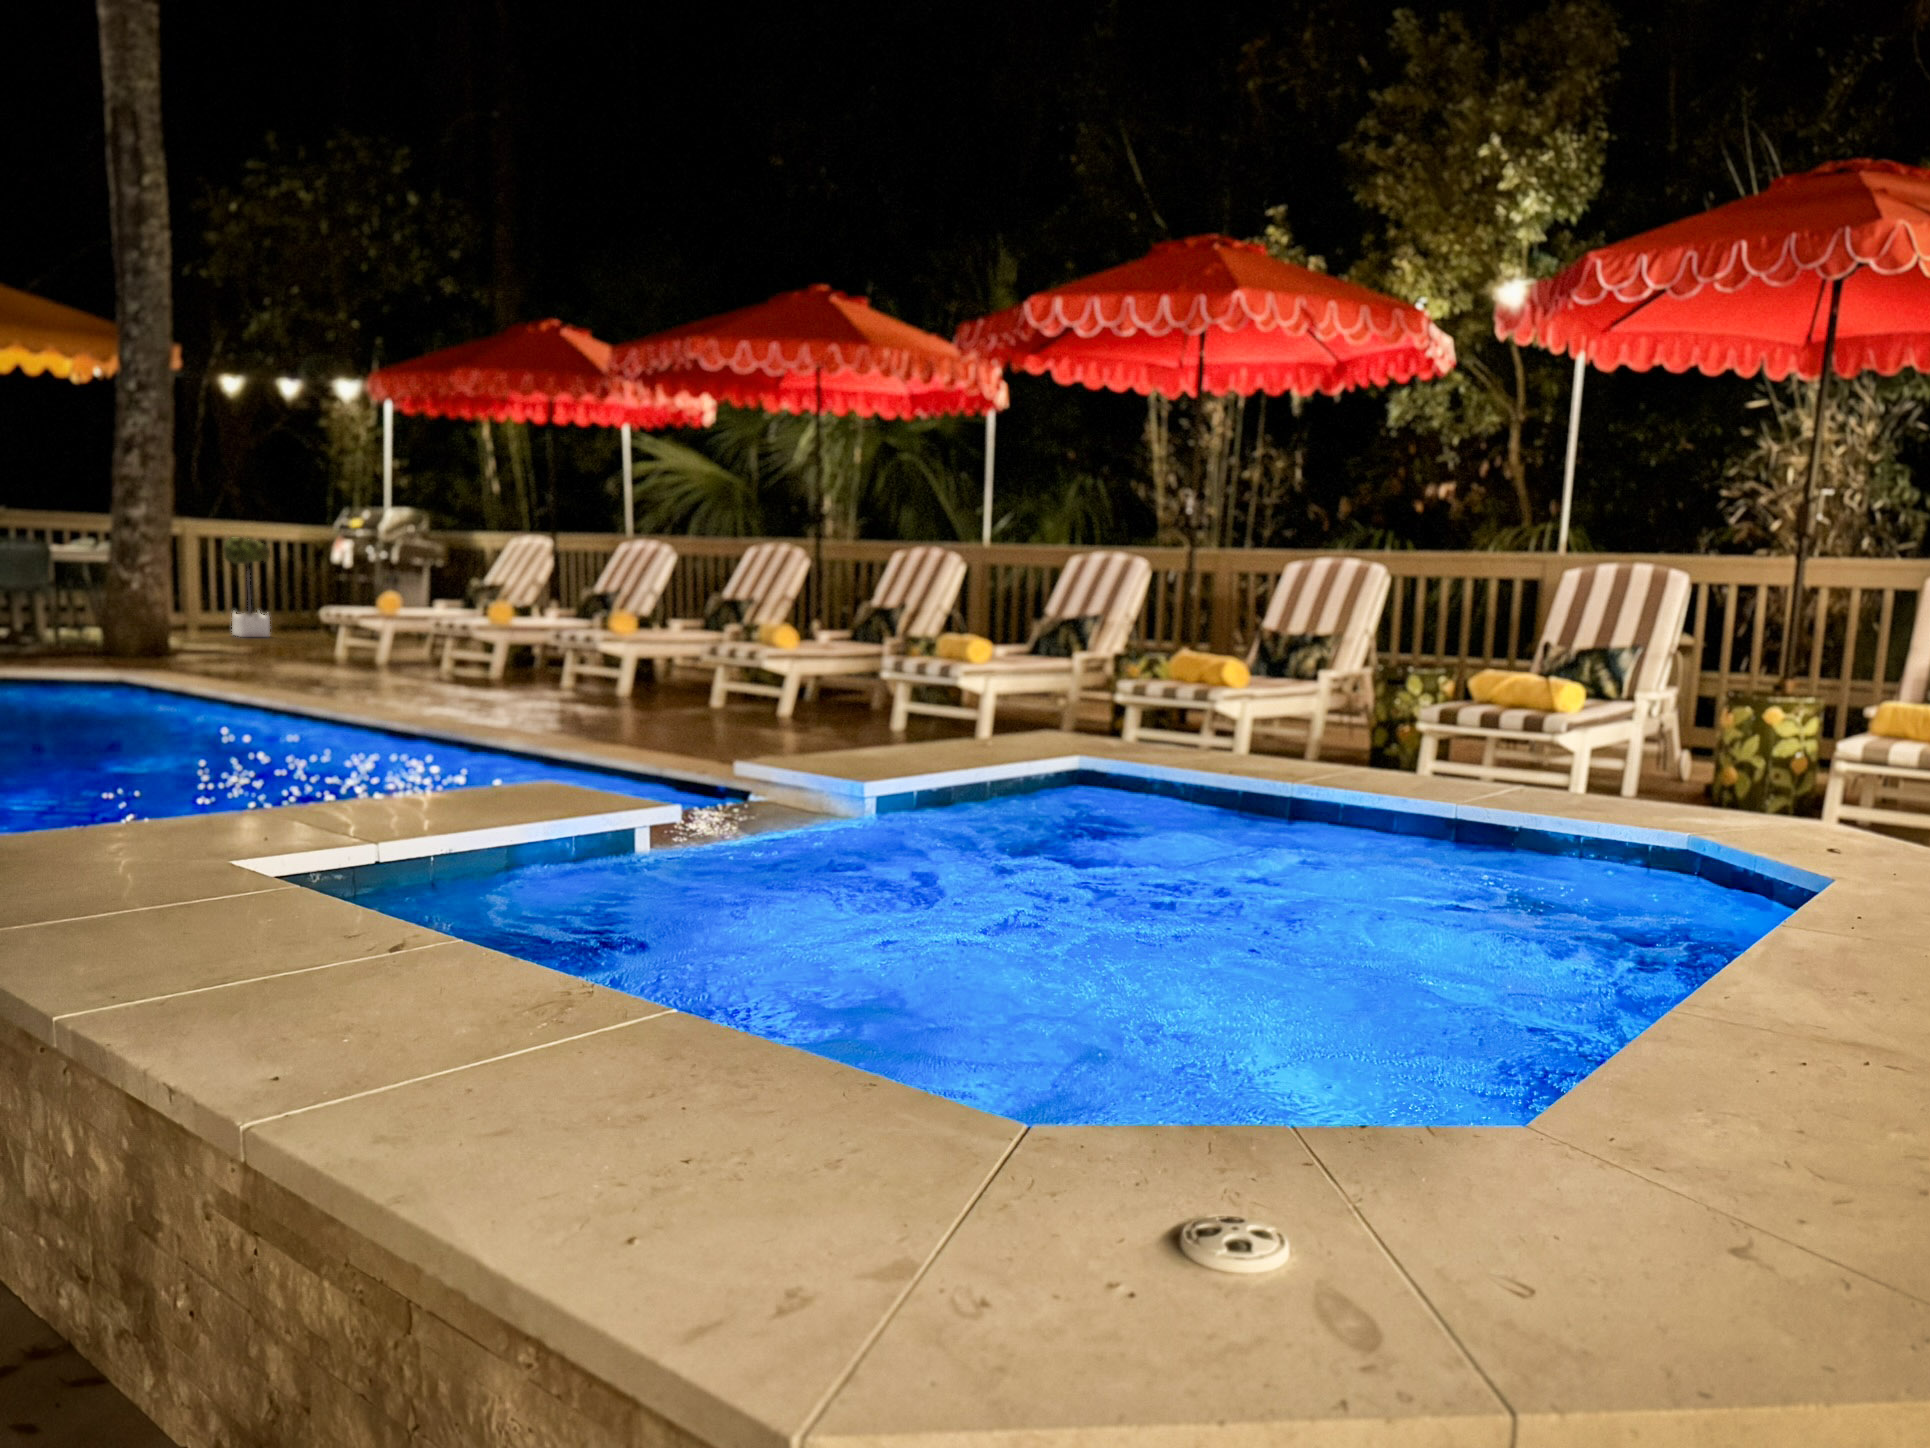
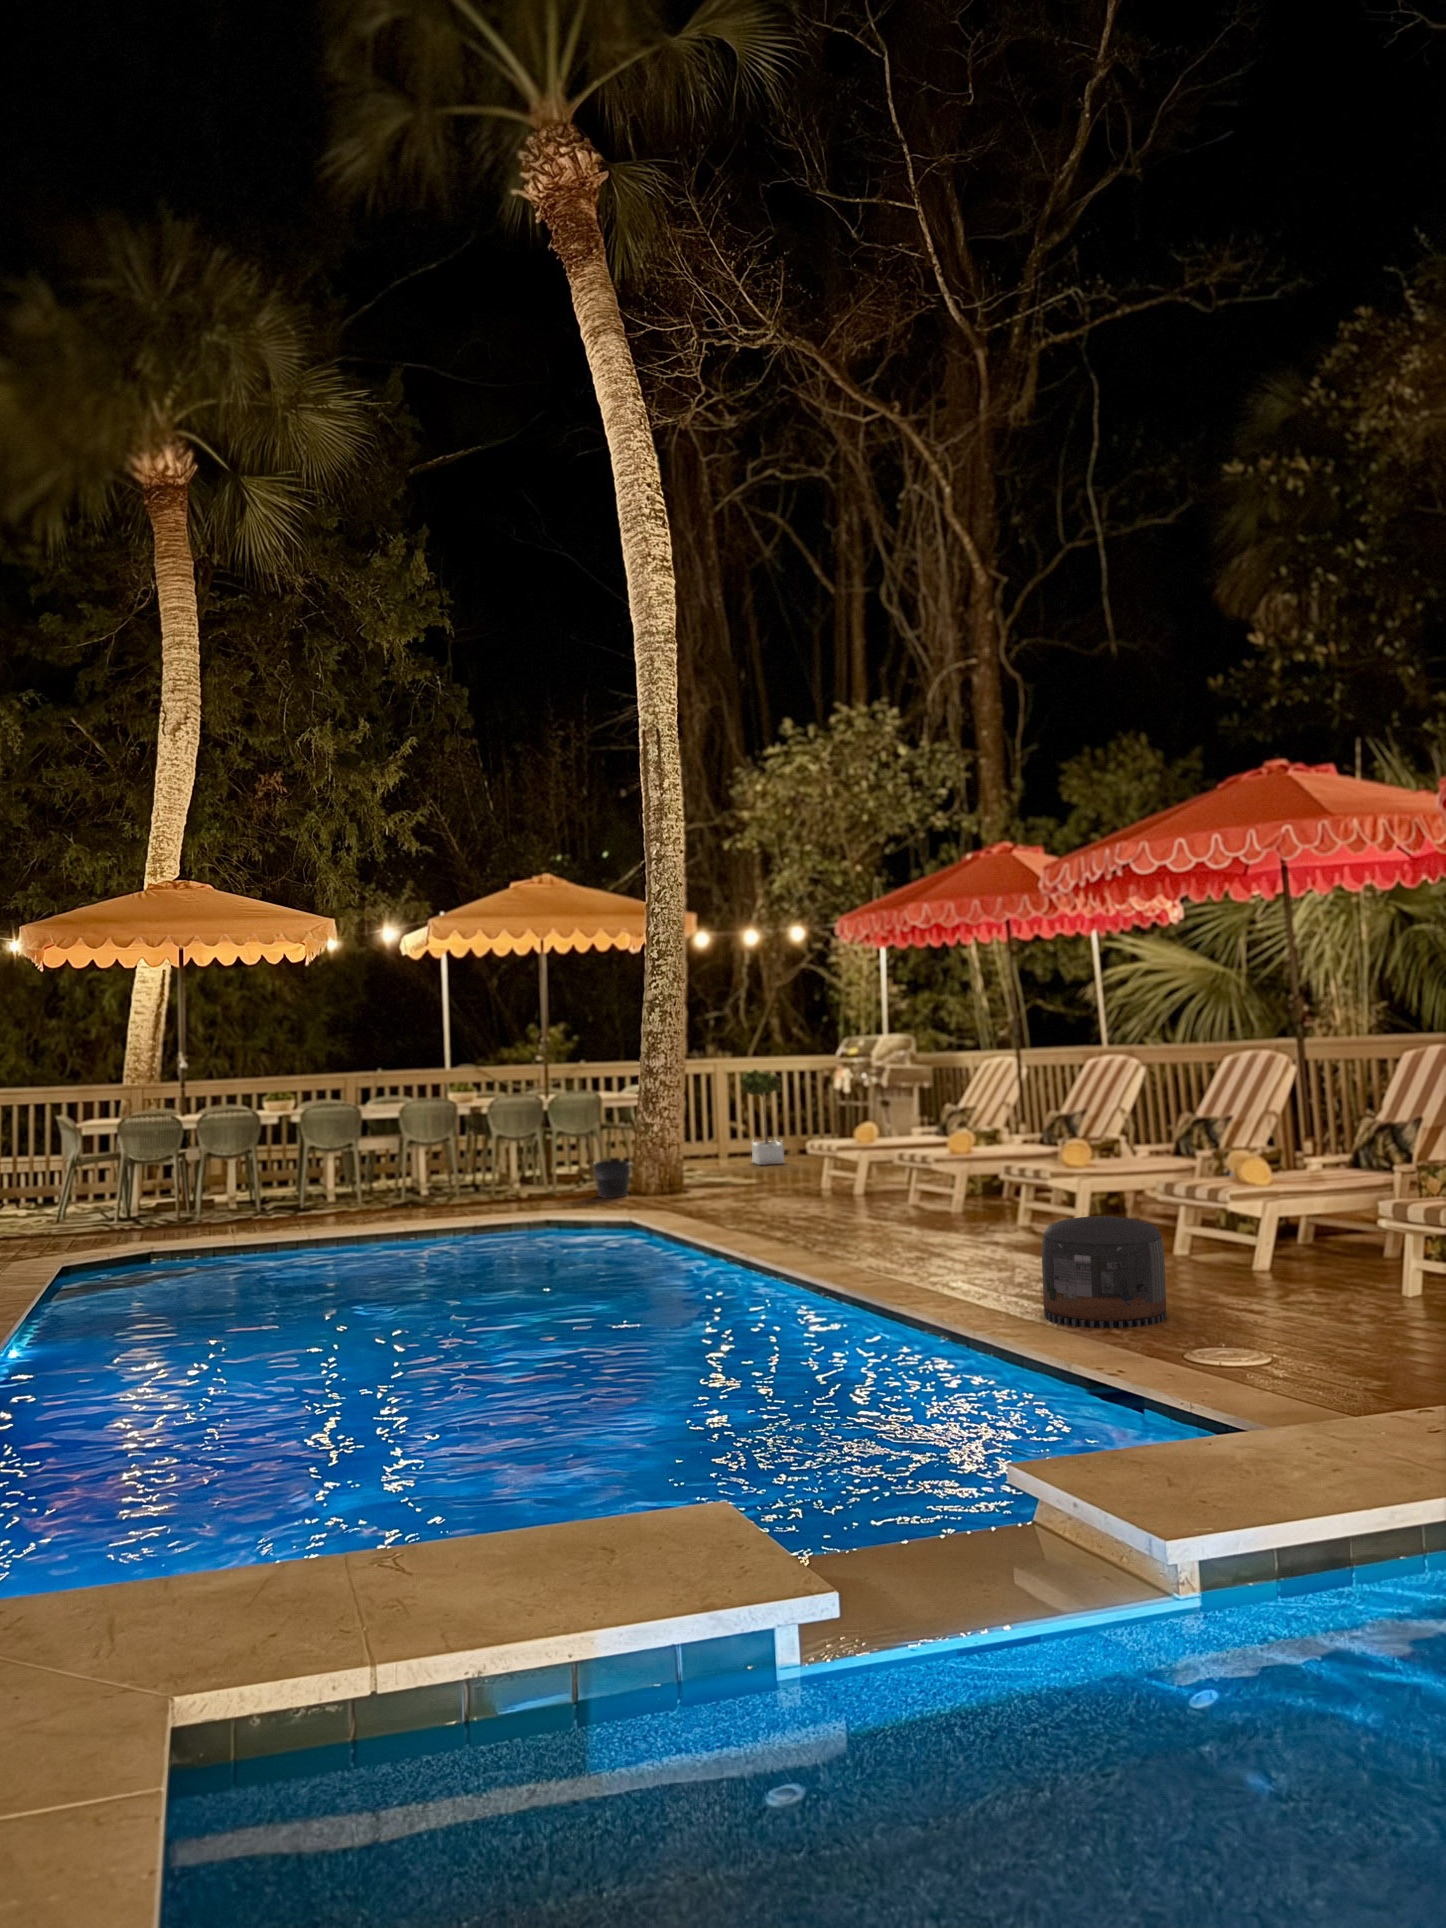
bucket: none [74,620,128,658] -> present [593,1161,632,1198]
pouf: none [629,662,731,749] -> present [1042,1216,1167,1328]

